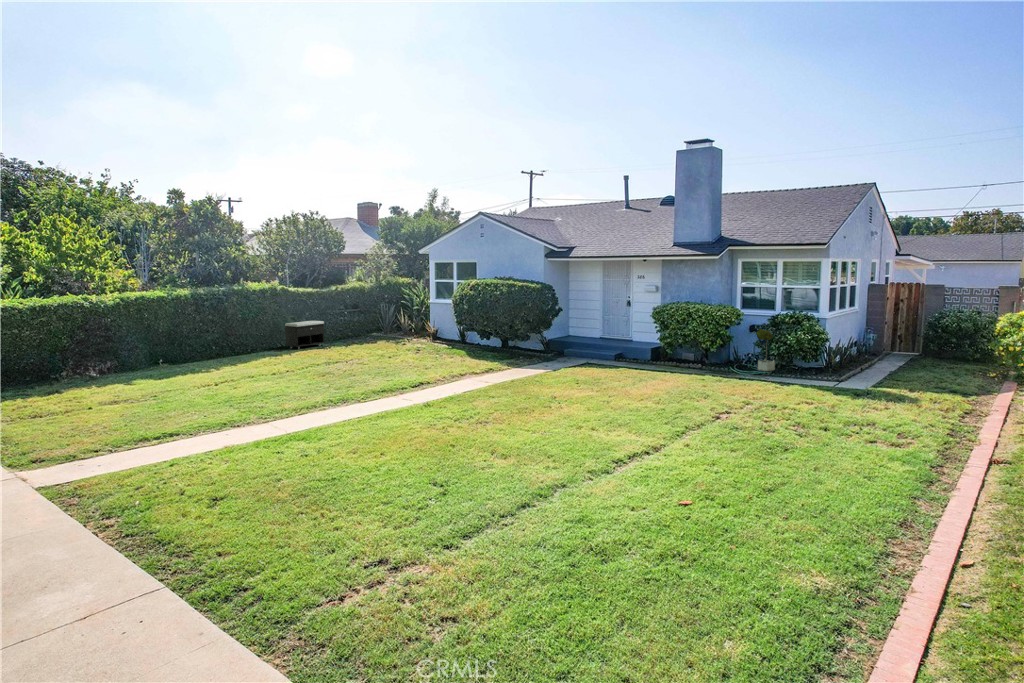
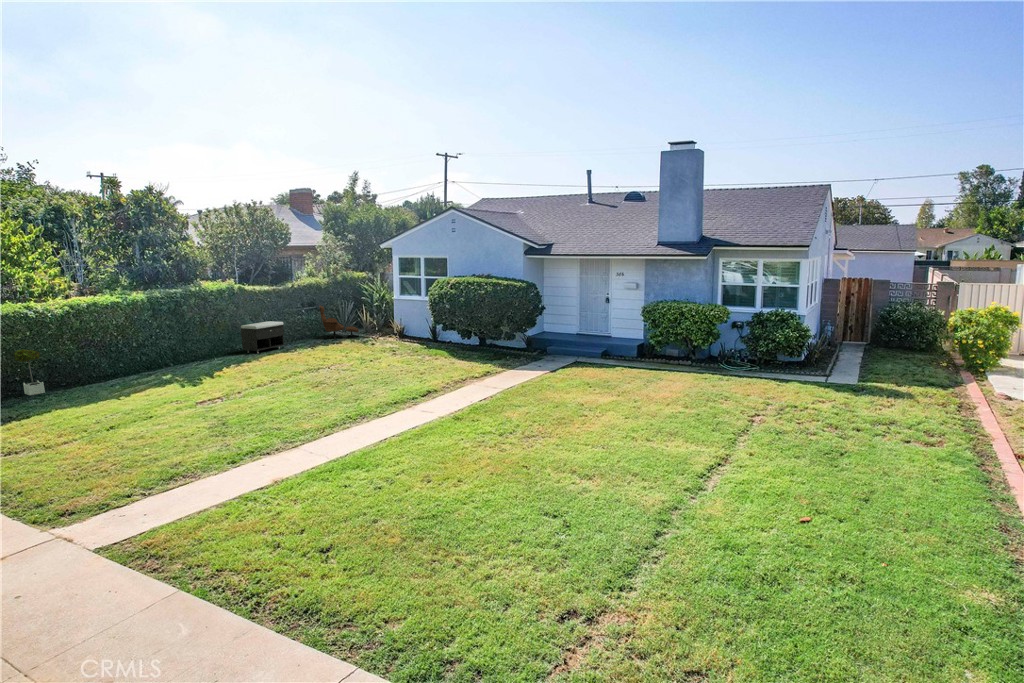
lounge chair: none [361,308,398,340] -> present [319,306,359,339]
potted tree: present [757,329,775,371] -> present [14,349,45,395]

